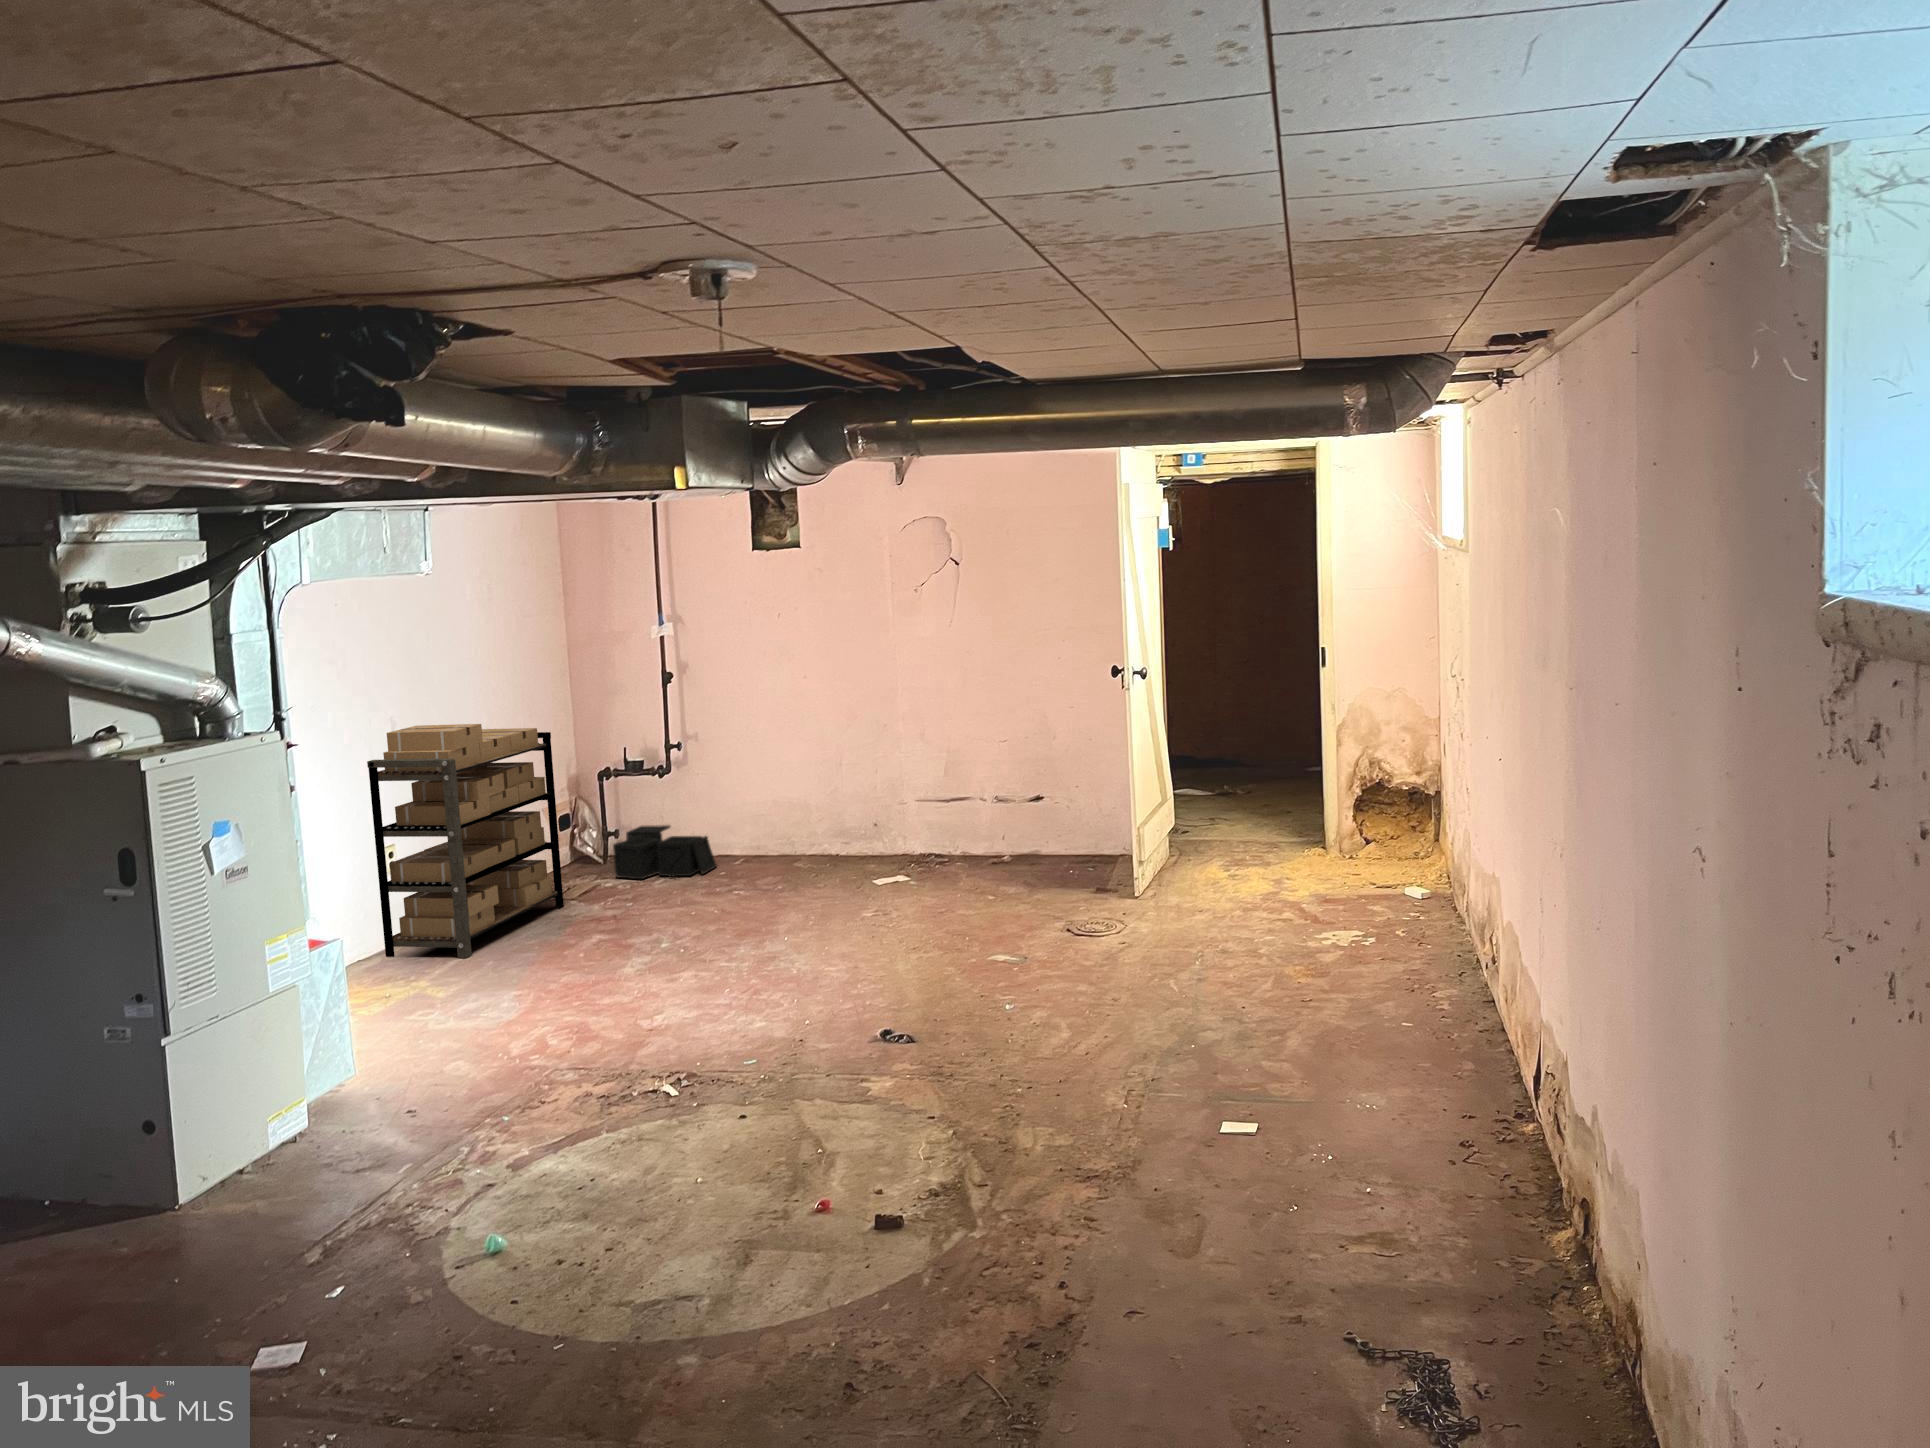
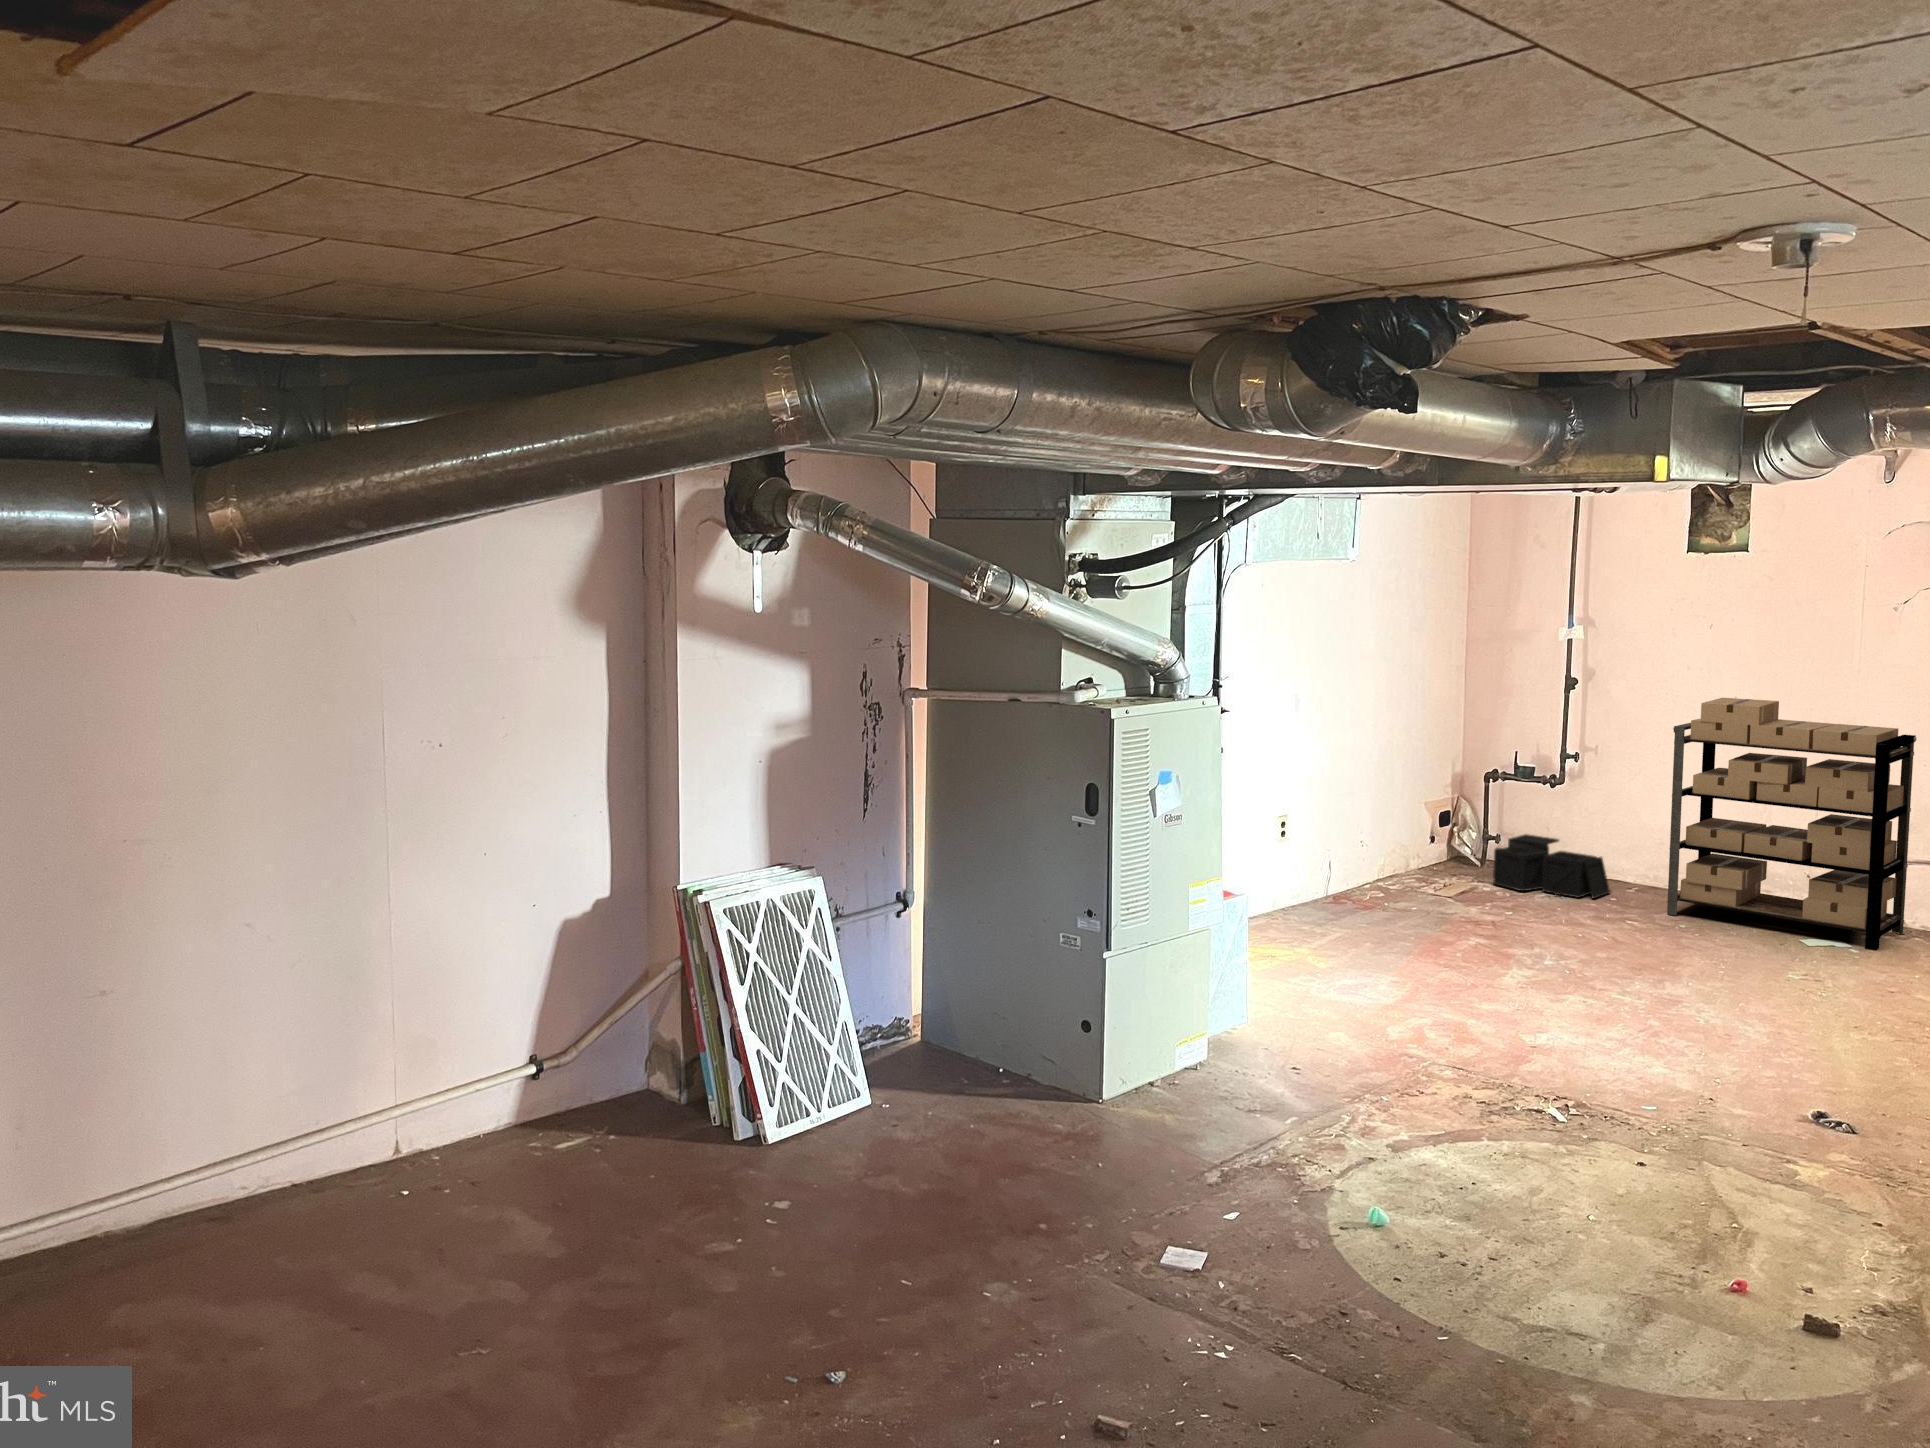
shelving unit: present [367,724,564,958] -> present [1667,698,1917,951]

